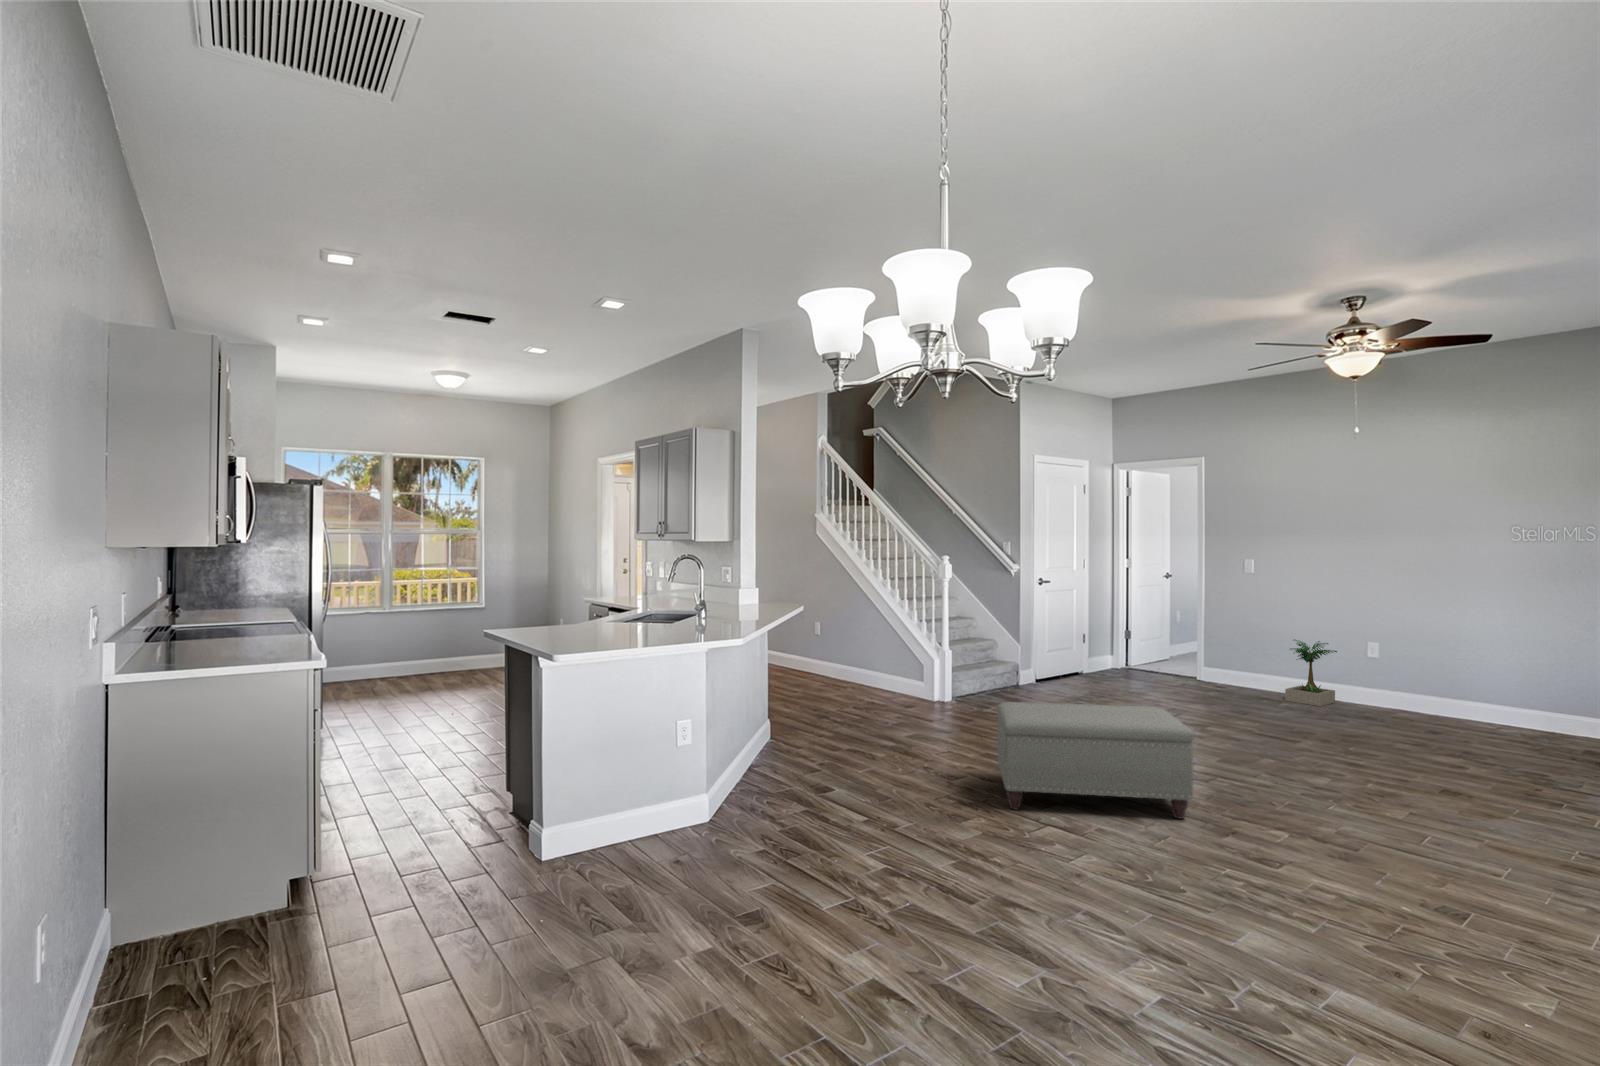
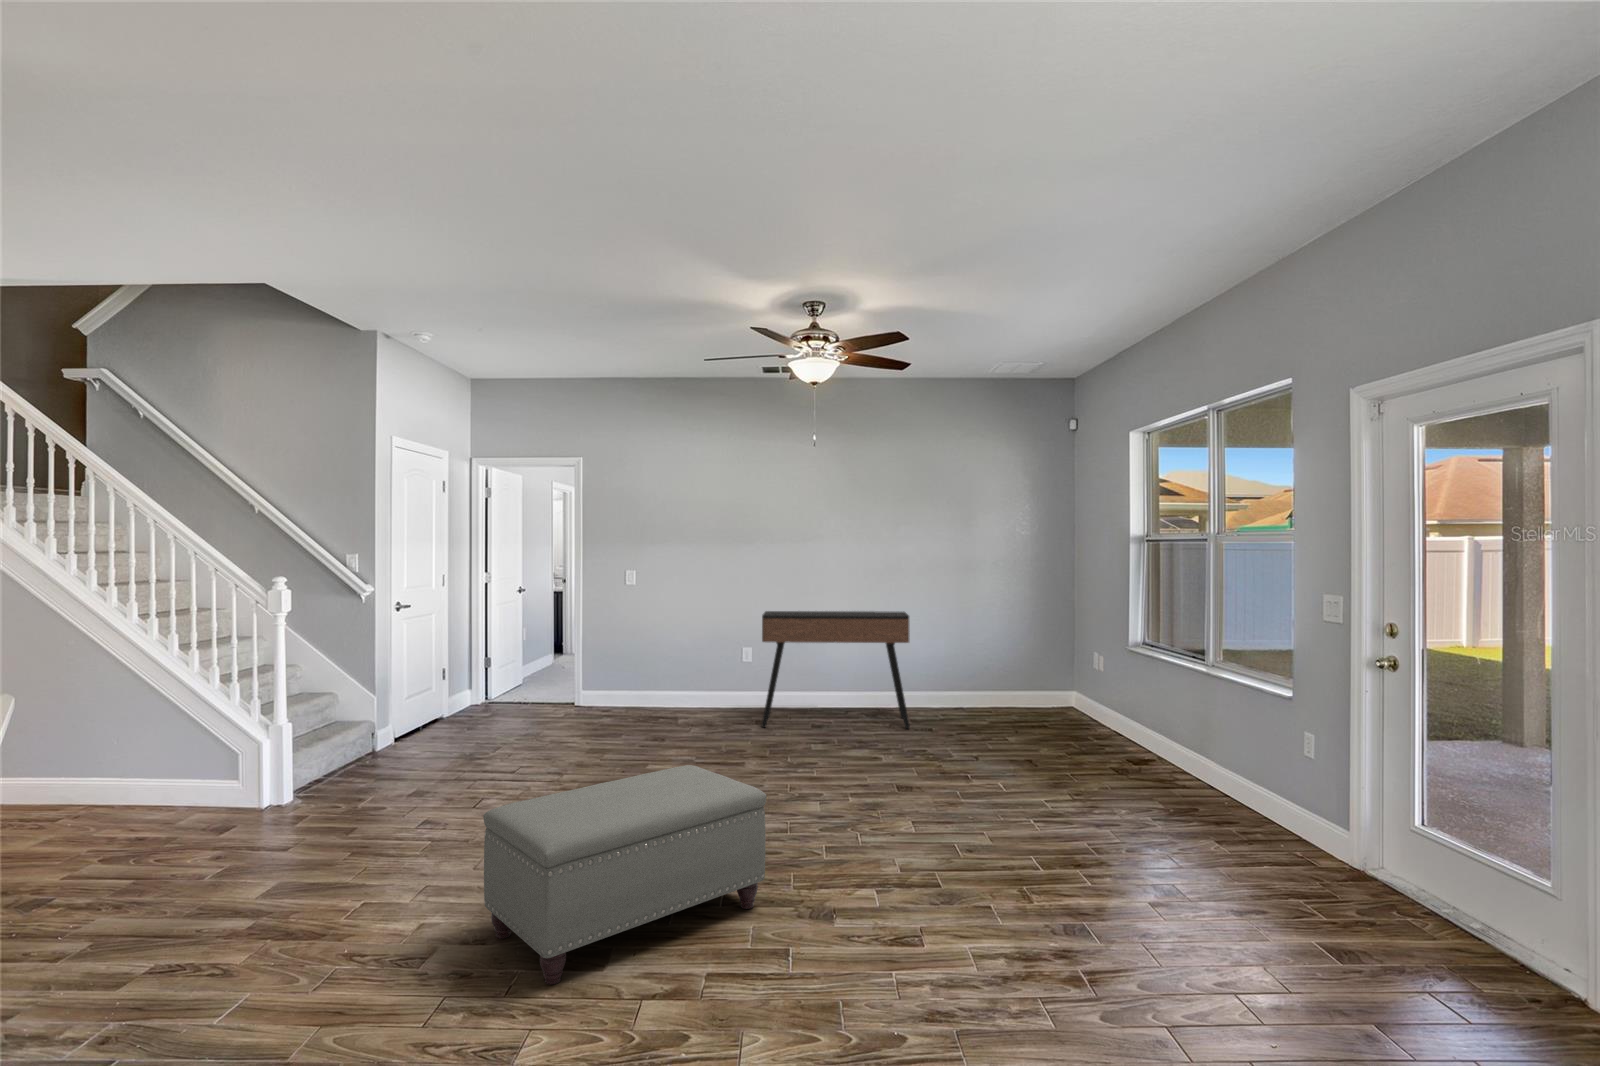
console table: none [1369,607,1592,759] -> present [762,611,910,729]
potted plant: present [1285,639,1337,706] -> none [674,649,720,715]

